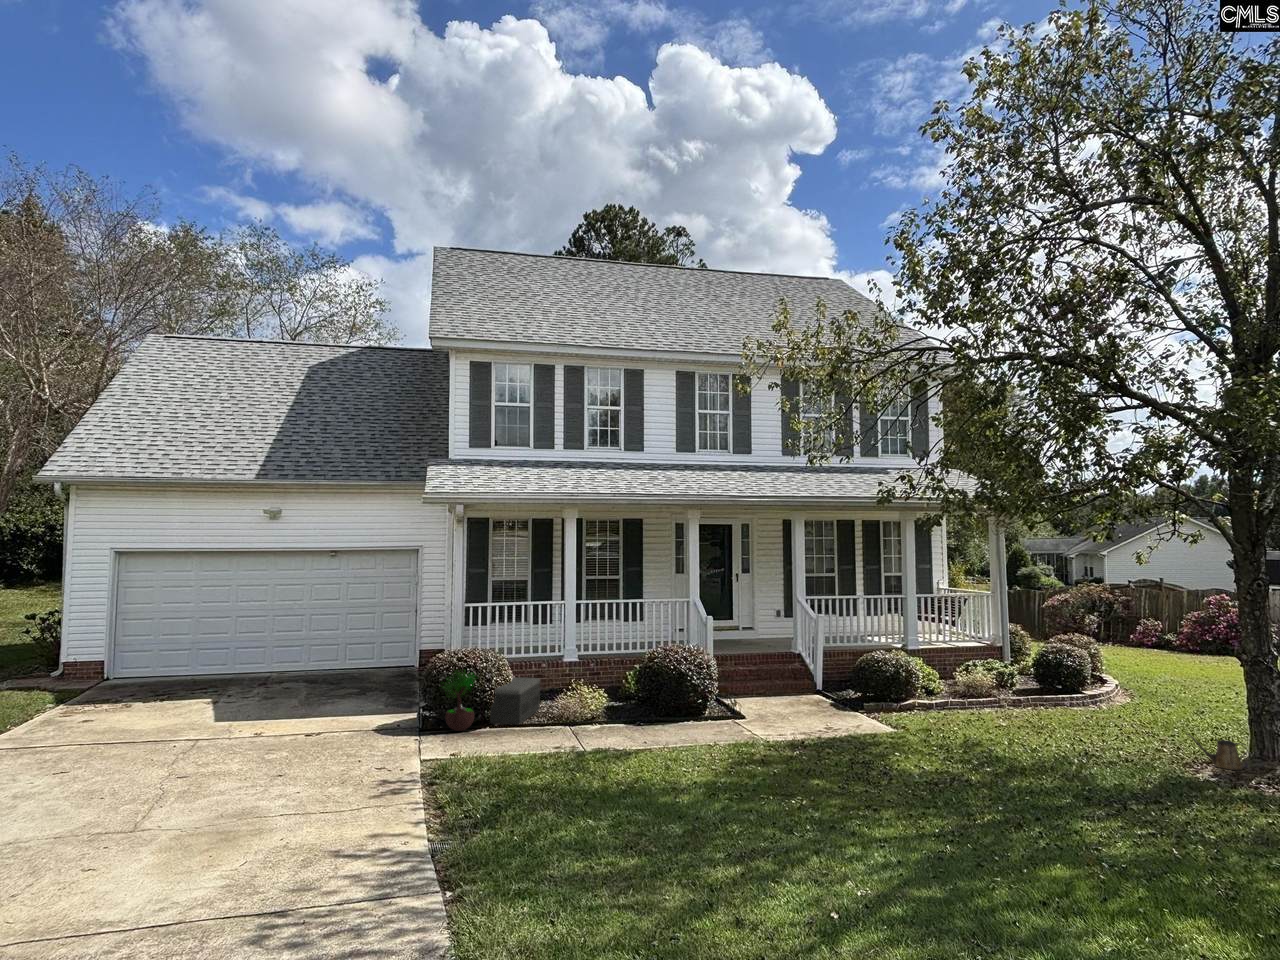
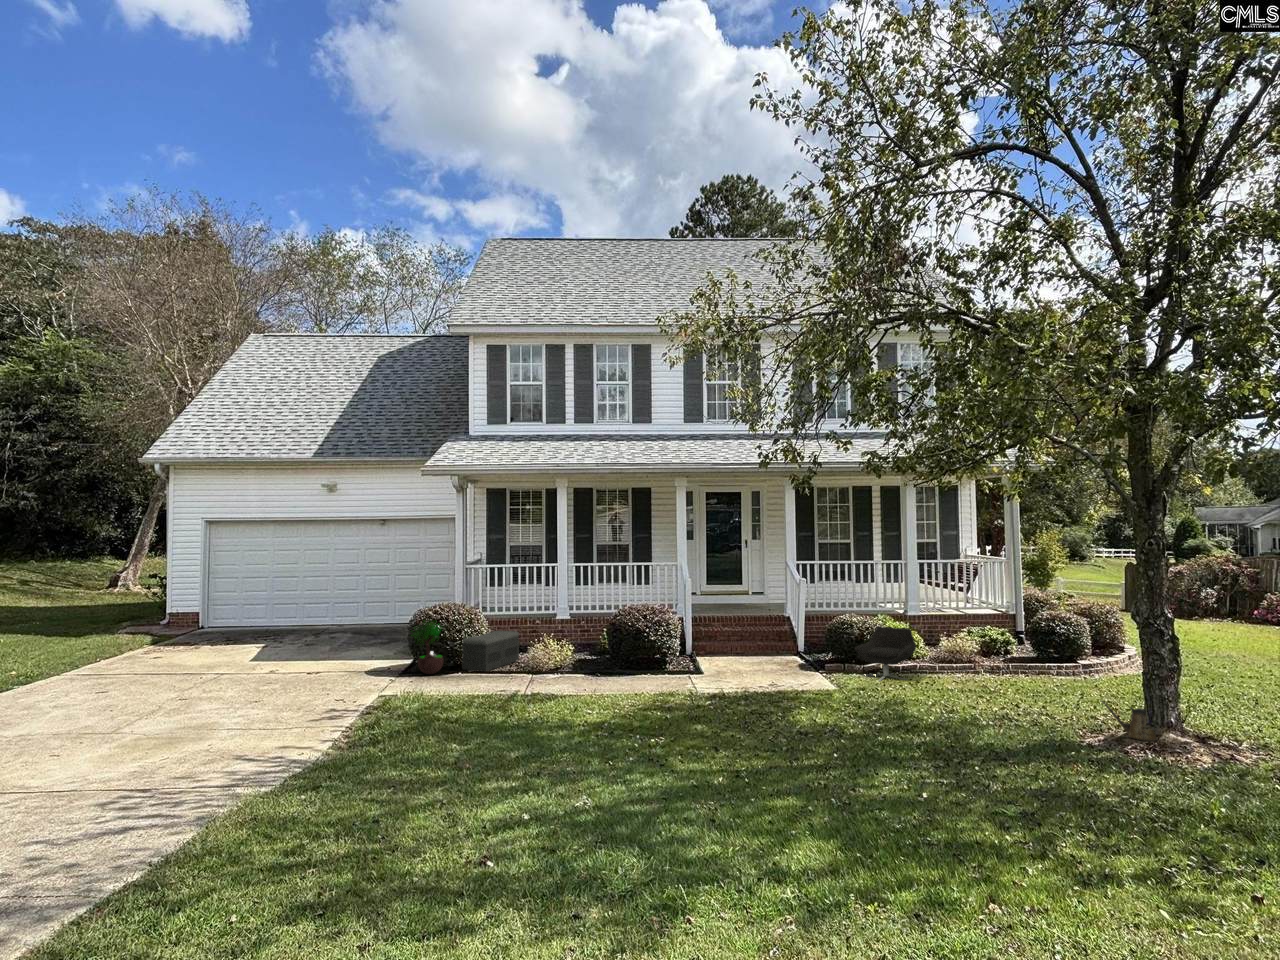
lounge chair: none [899,663,956,719] -> present [855,626,916,681]

